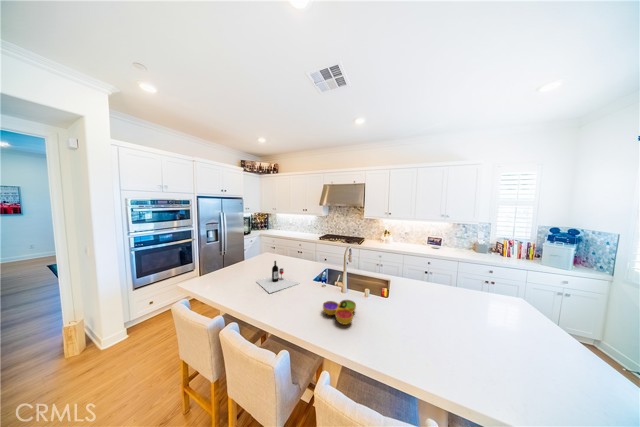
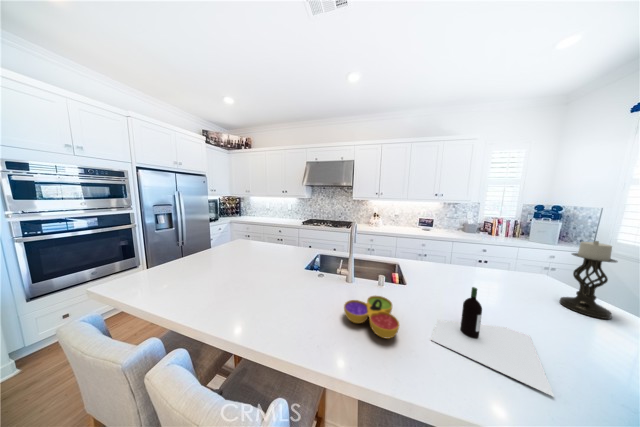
wine bottle: present [256,261,299,293] -> present [431,287,554,397]
candle holder: none [496,270,531,331] -> present [559,241,618,319]

